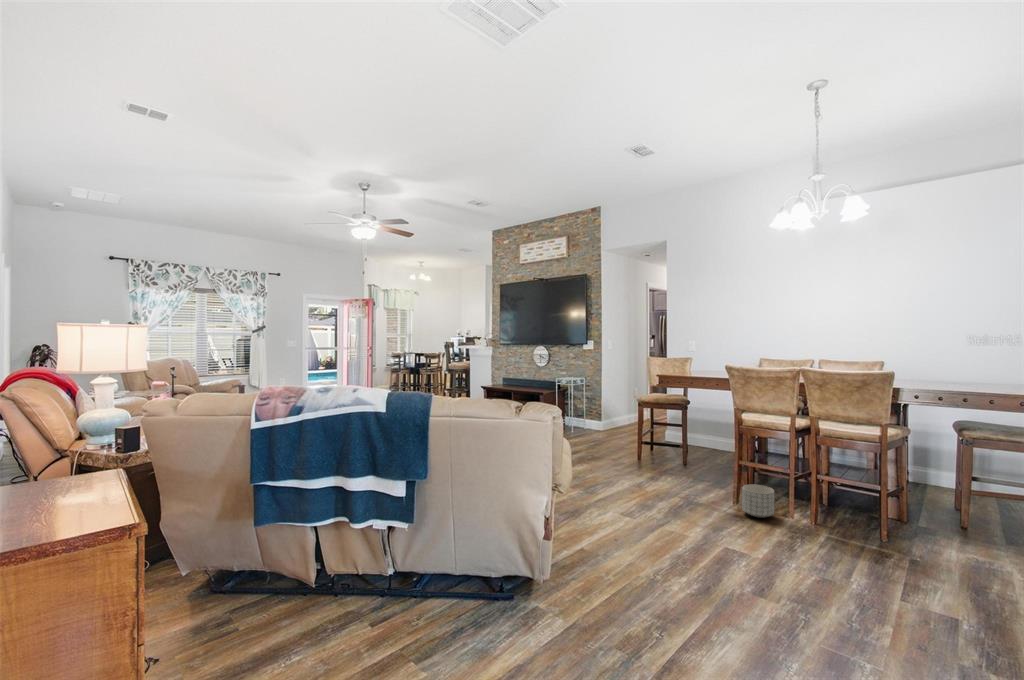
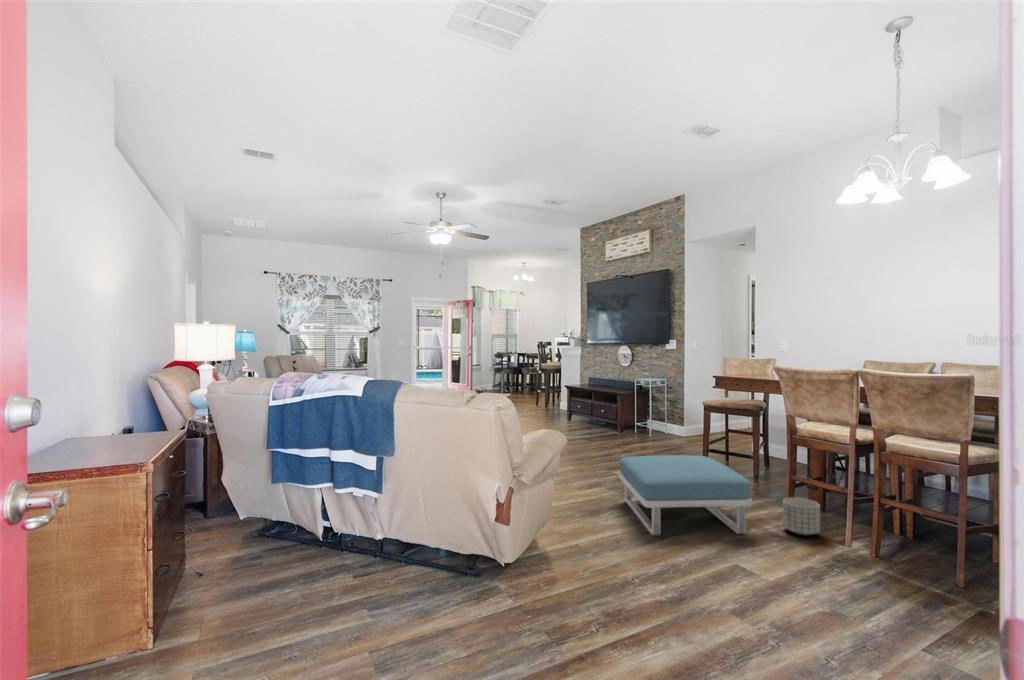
footstool: none [590,452,723,533] -> present [619,455,752,535]

